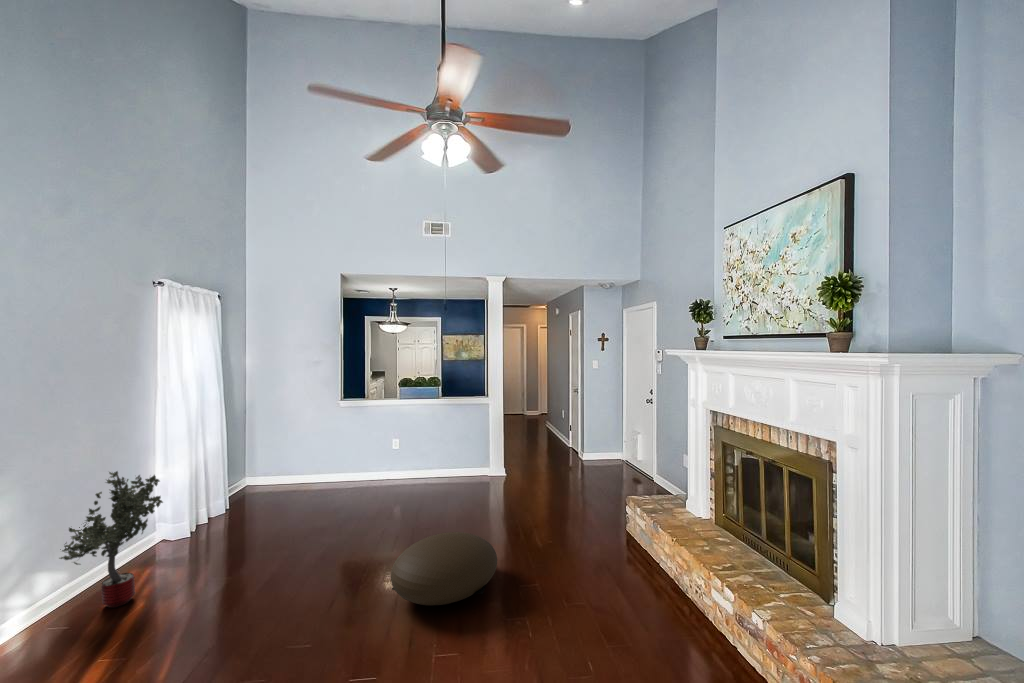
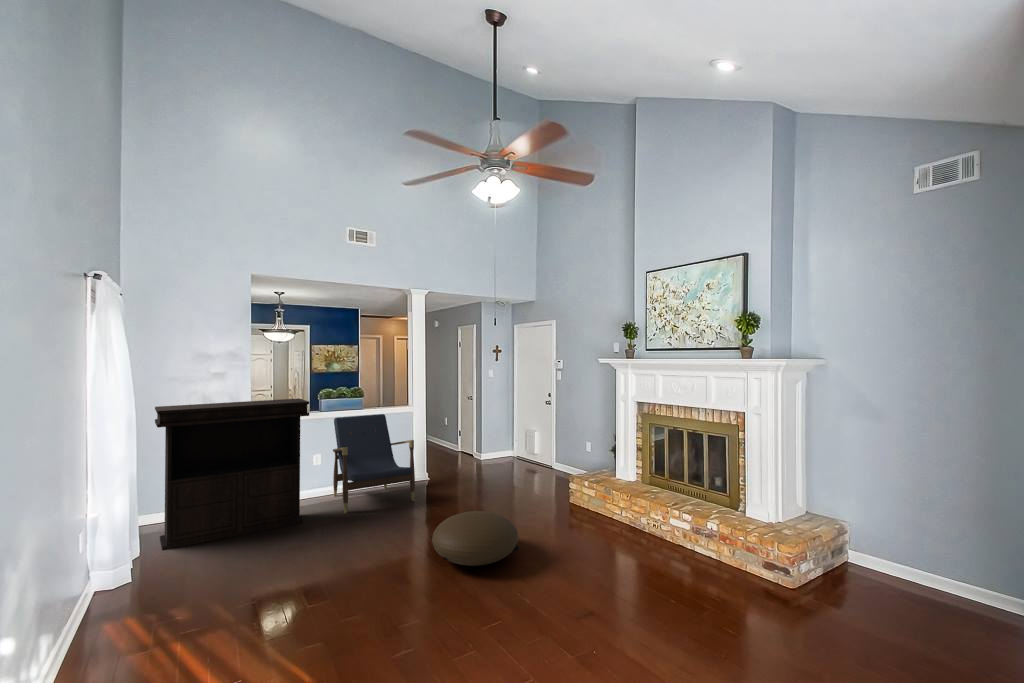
console table: none [218,394,356,525] -> present [155,398,309,550]
lounge chair: none [391,409,469,507] -> present [333,414,415,513]
potted tree: present [59,471,163,608] -> none [84,479,178,631]

